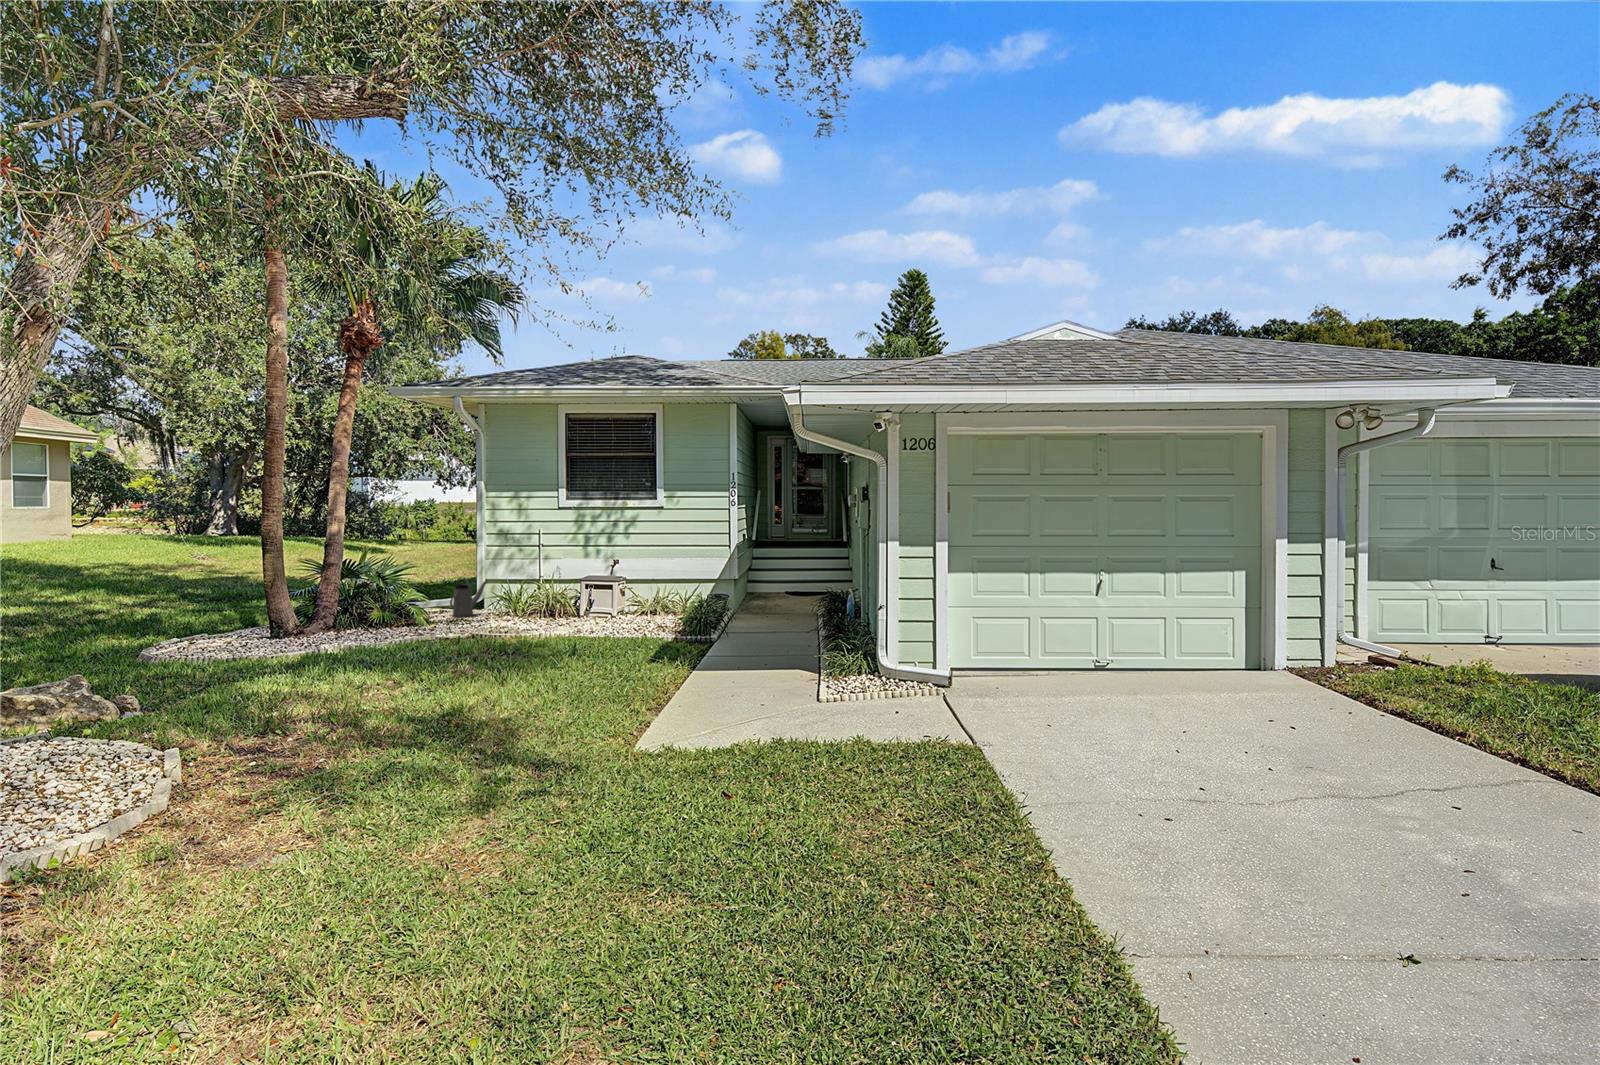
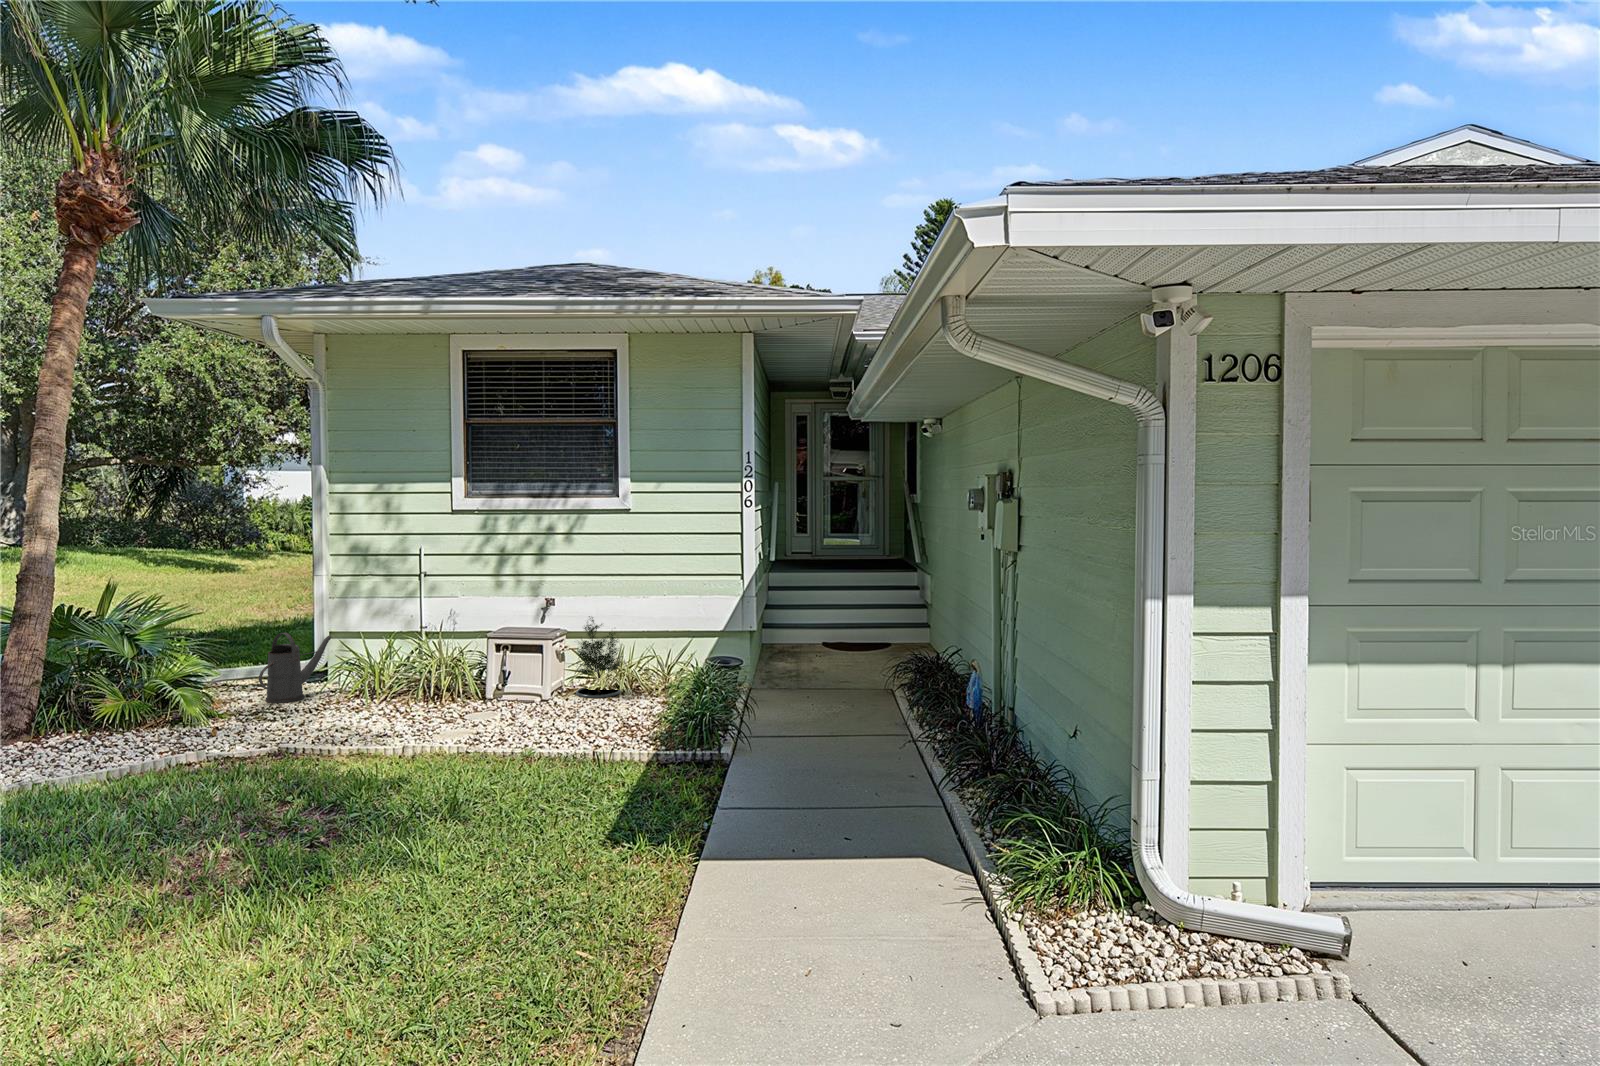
potted tree: none [630,569,660,618] -> present [576,616,623,698]

